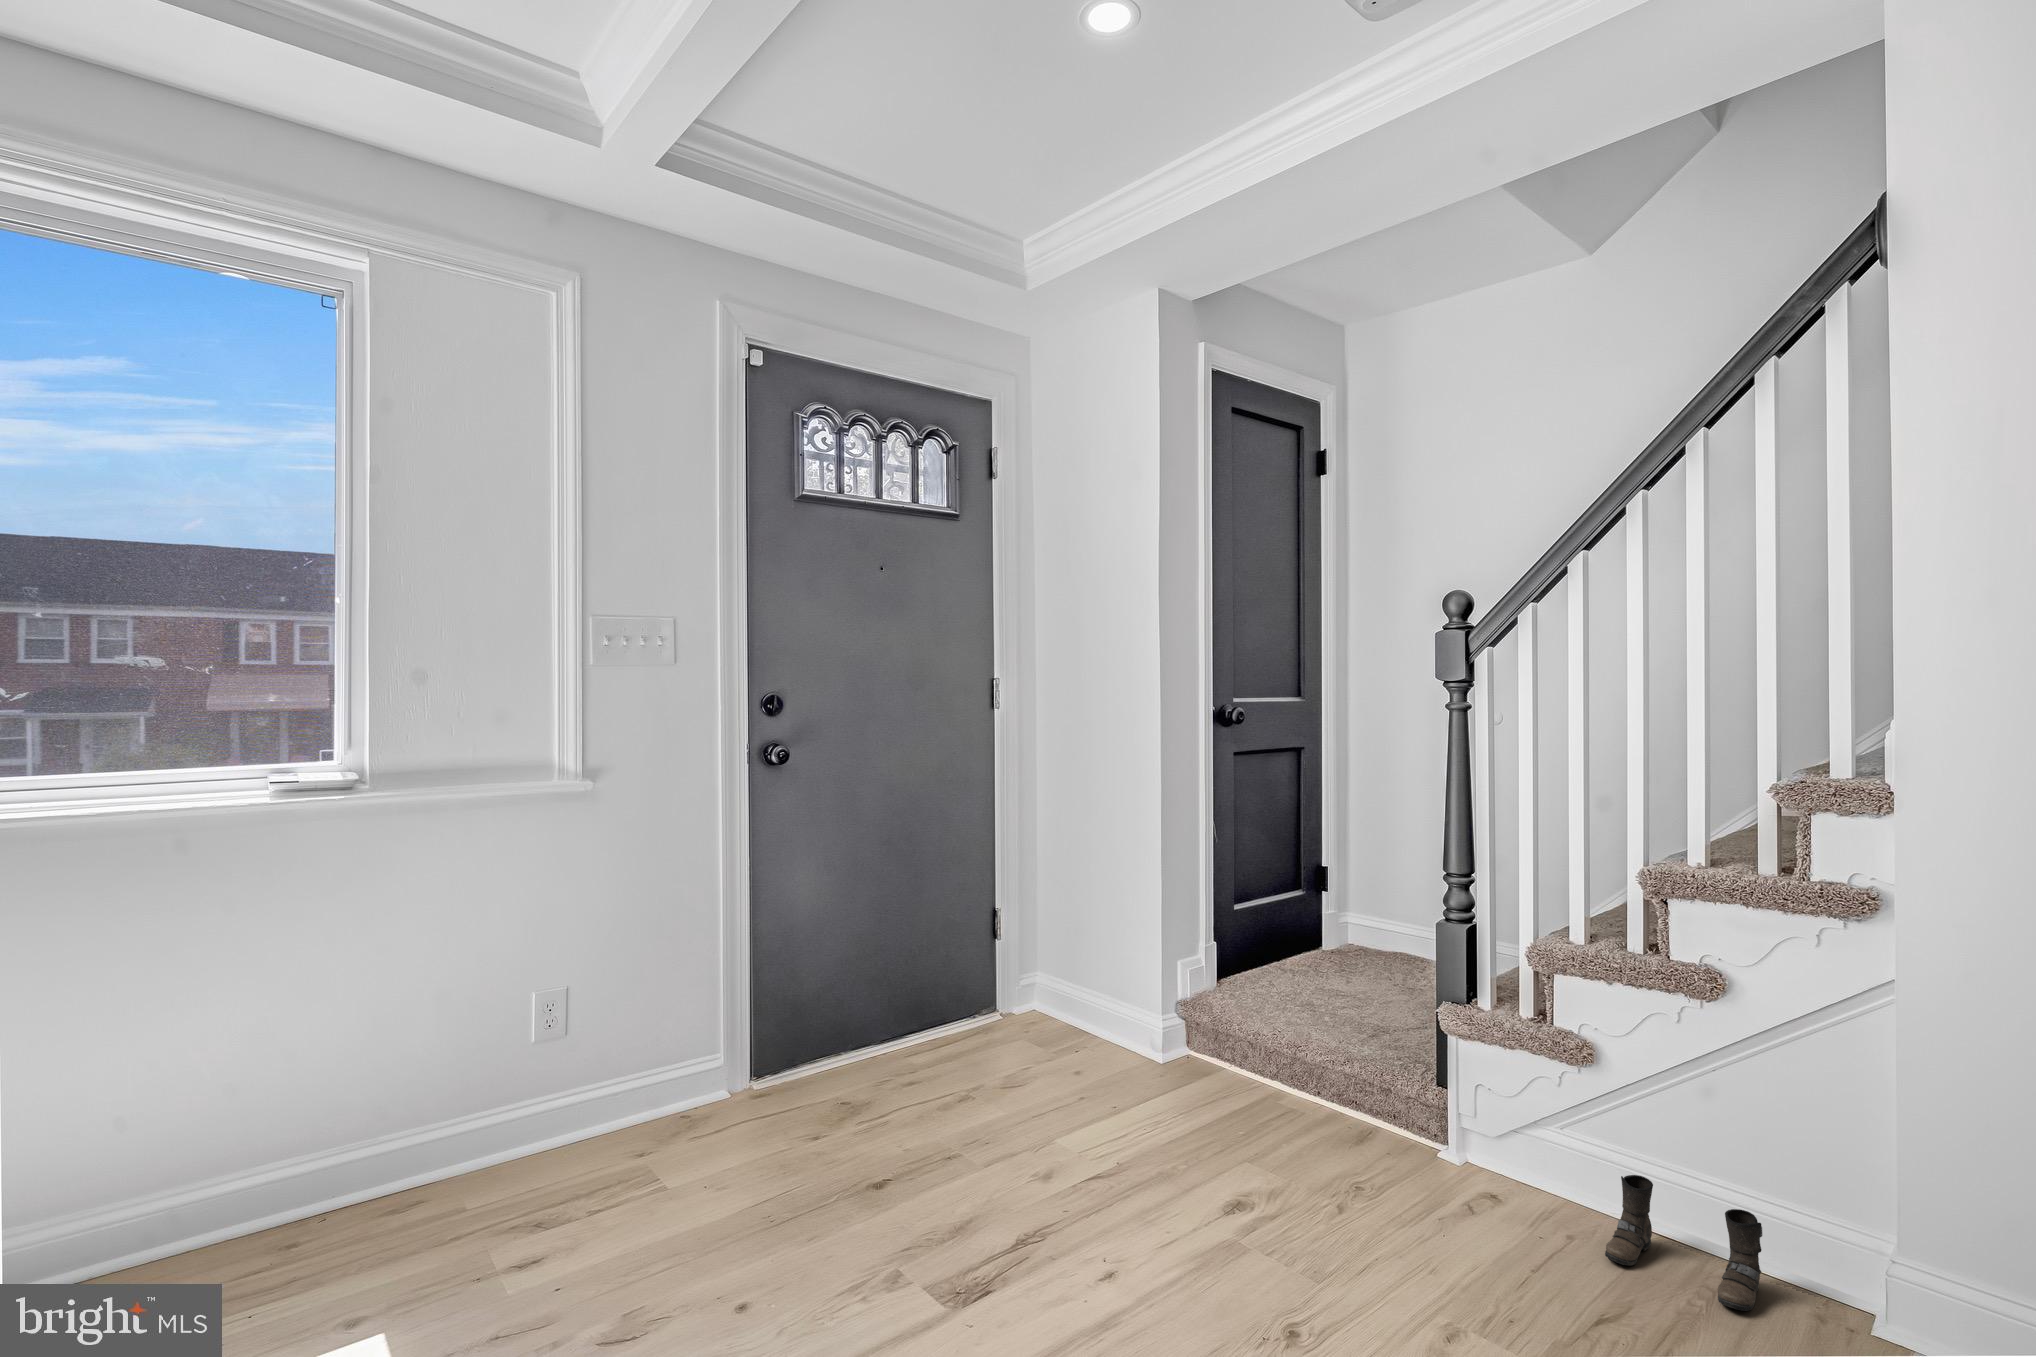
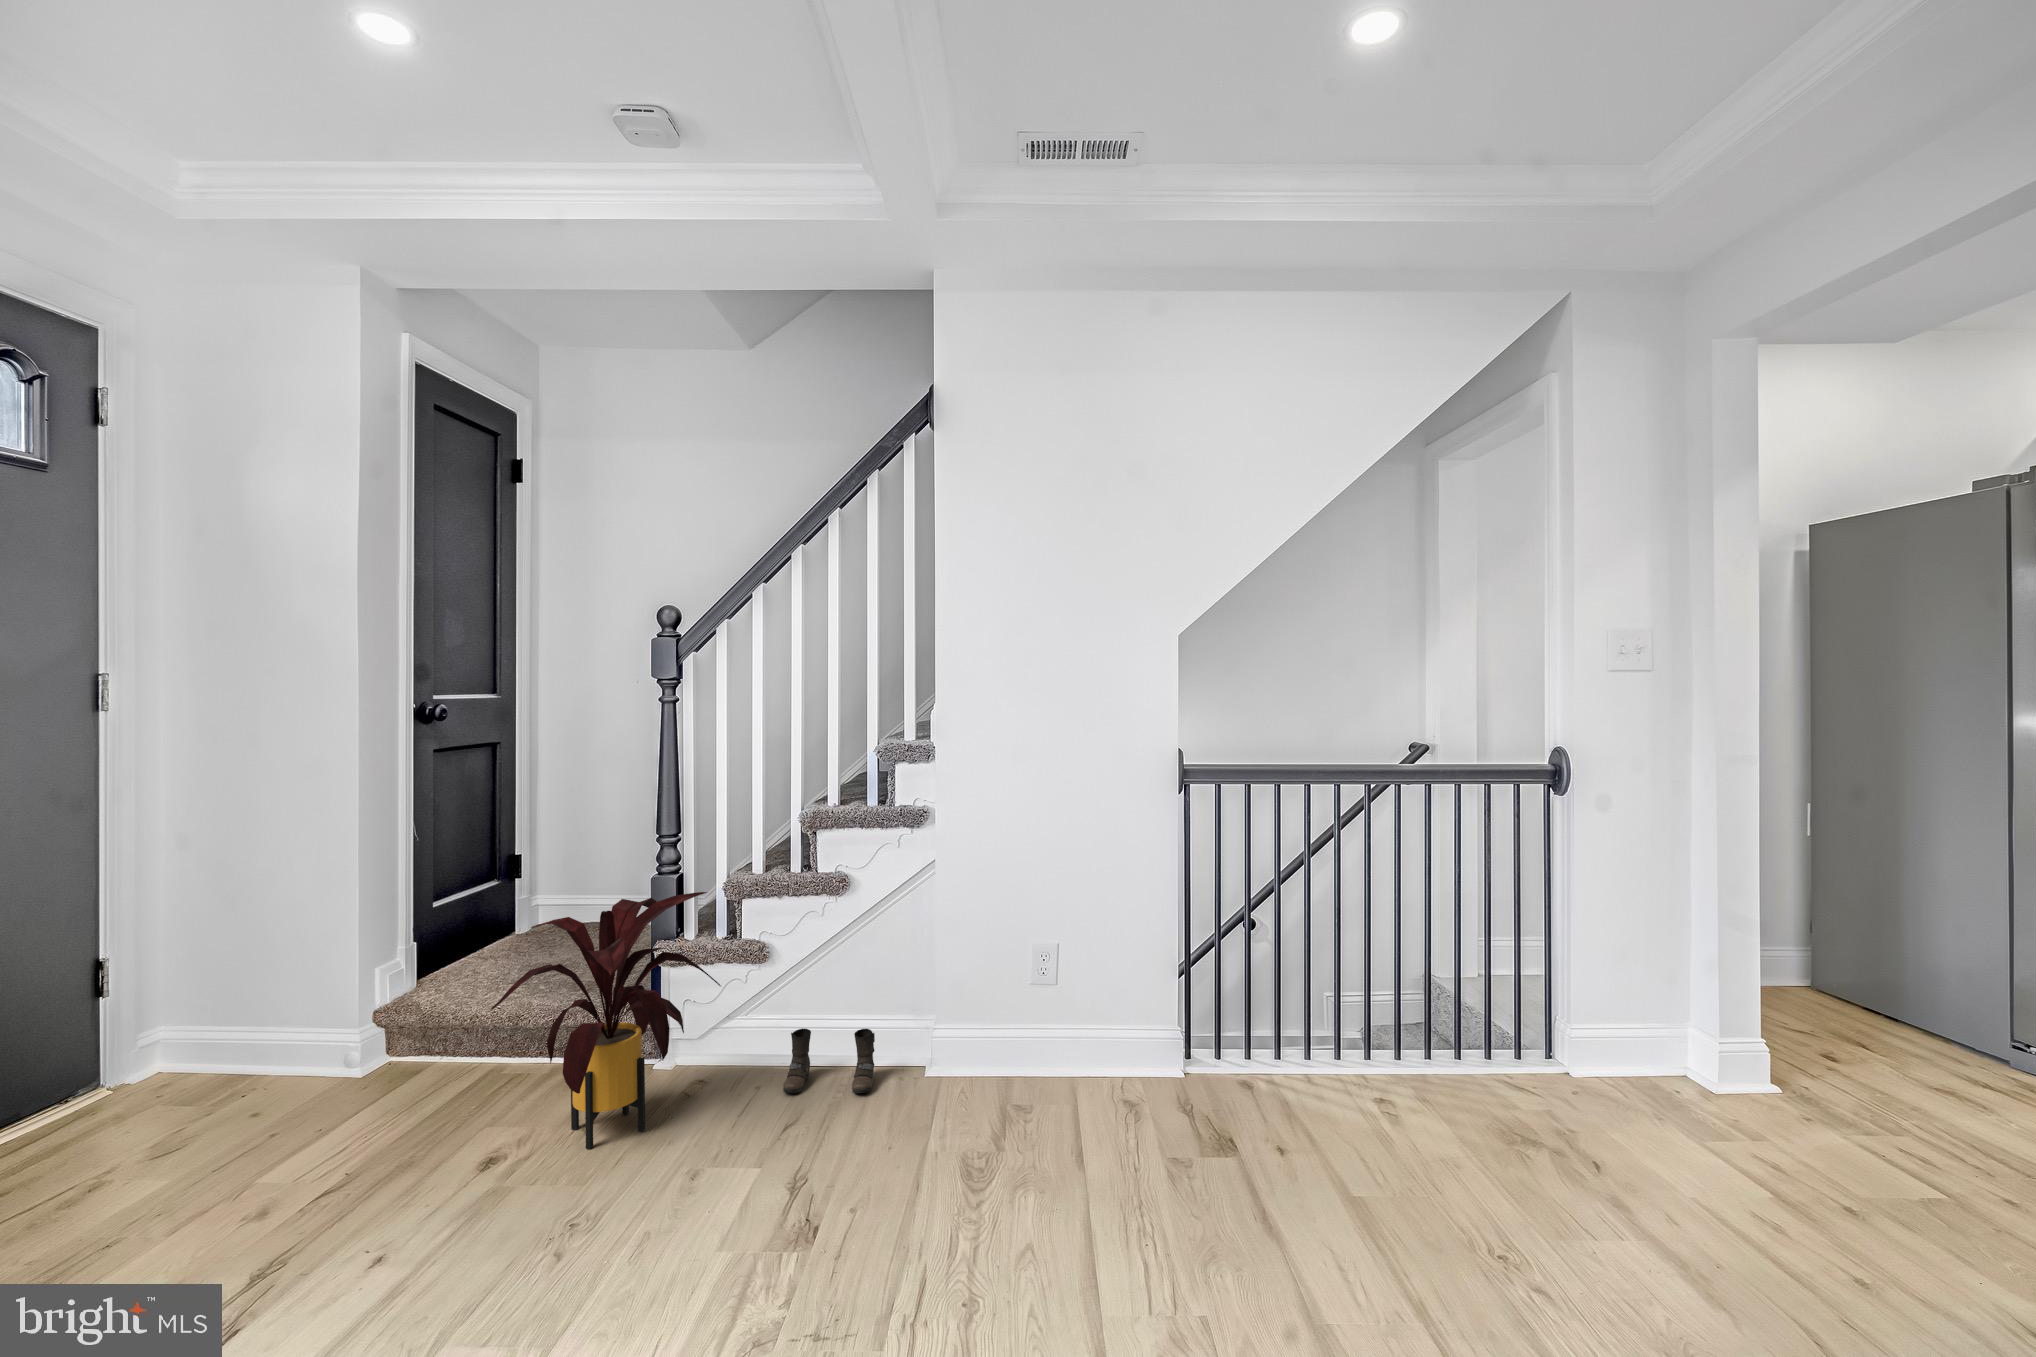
house plant: none [1242,943,1516,1236] -> present [490,892,721,1149]

